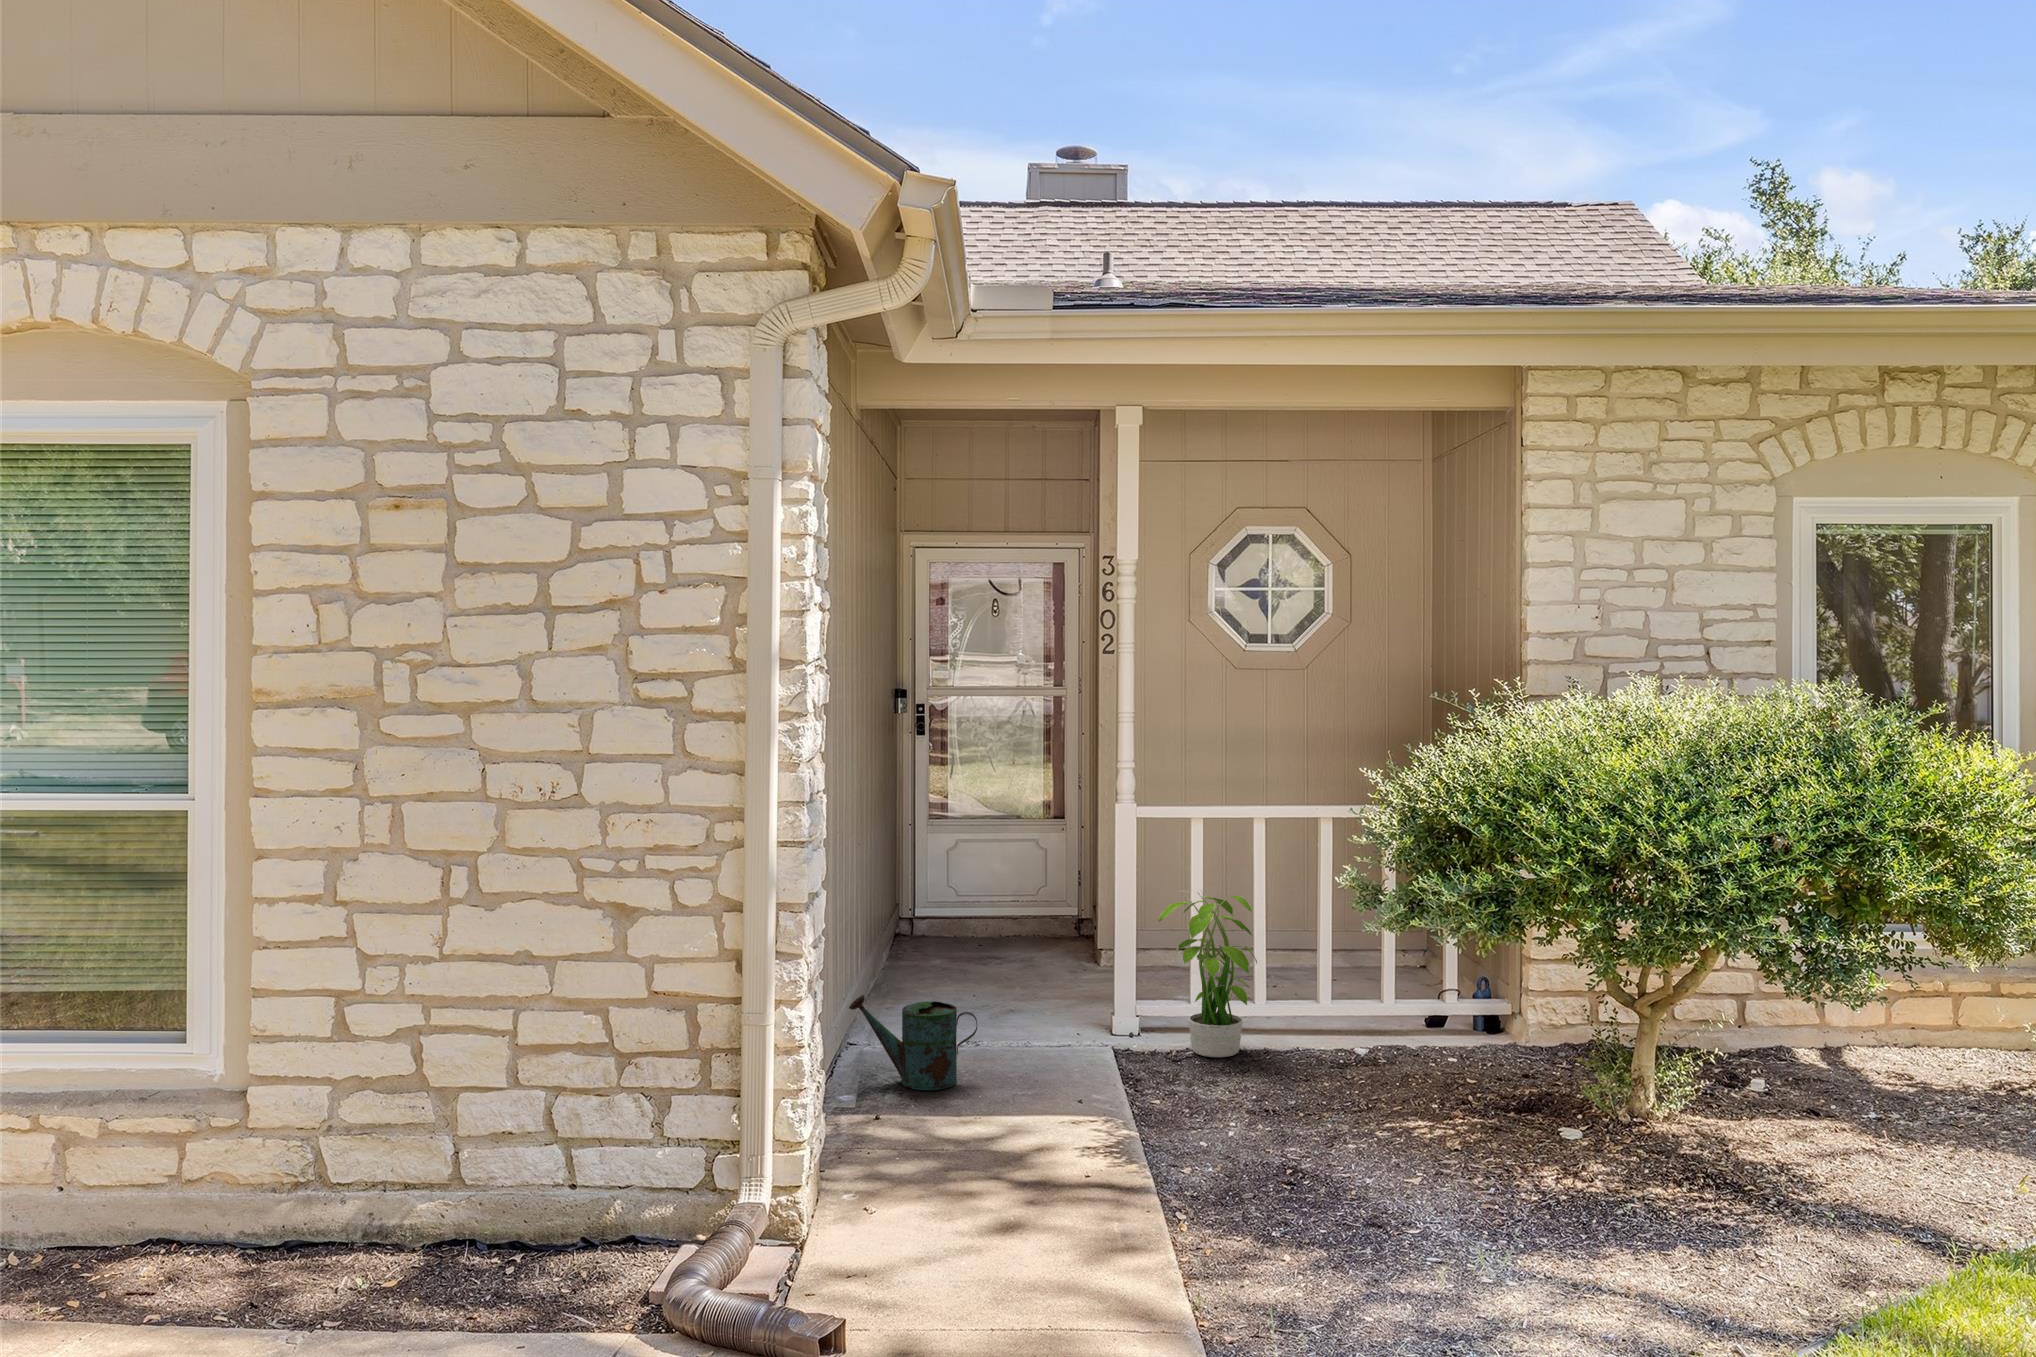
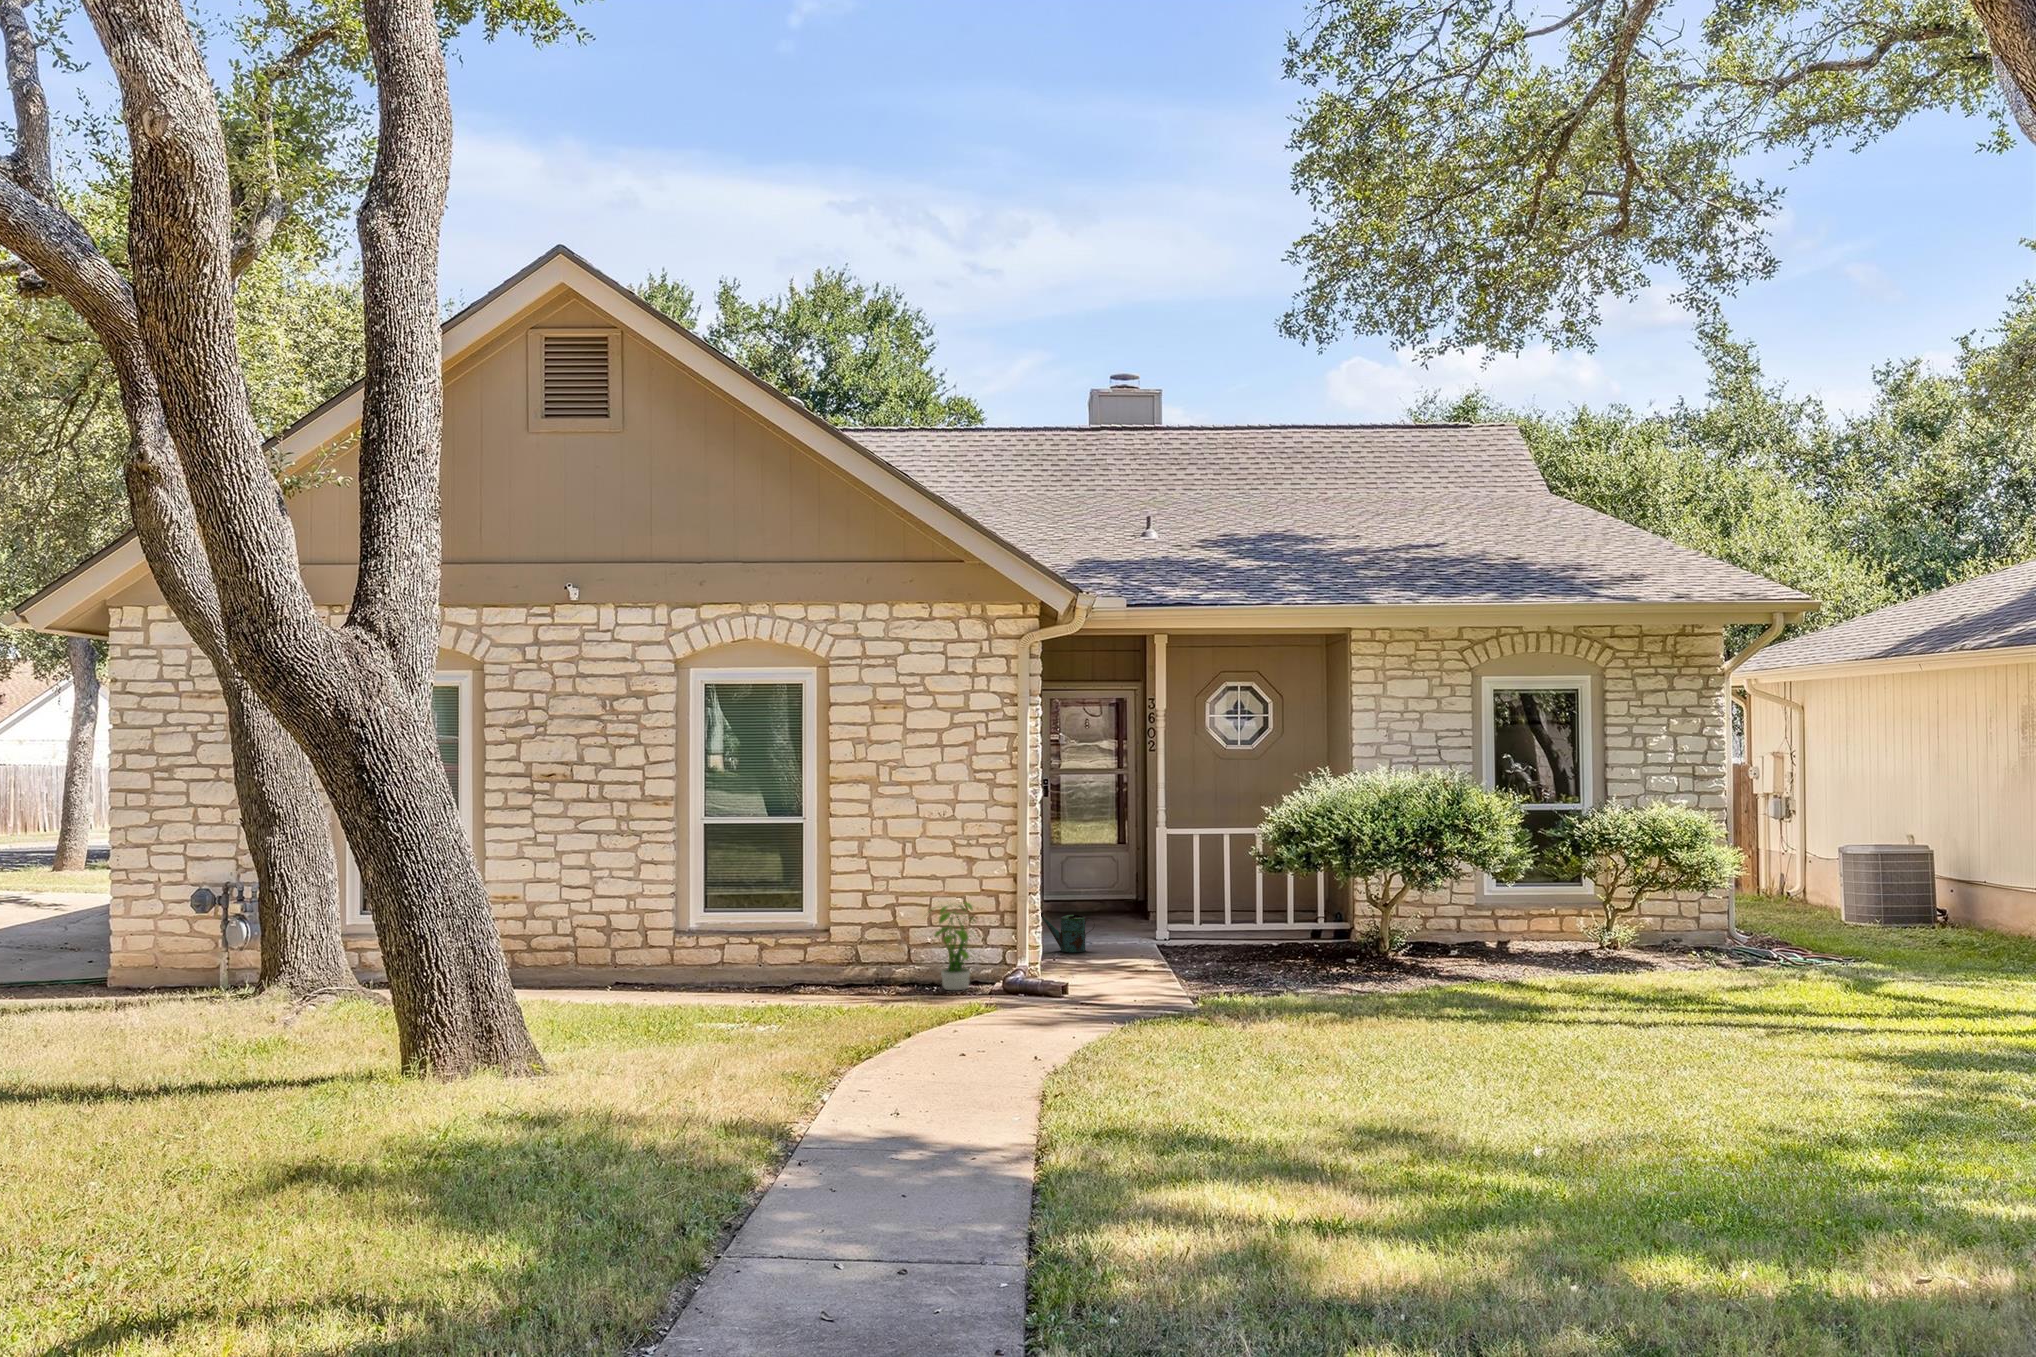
potted plant: present [1155,891,1257,1057] -> present [932,903,976,990]

